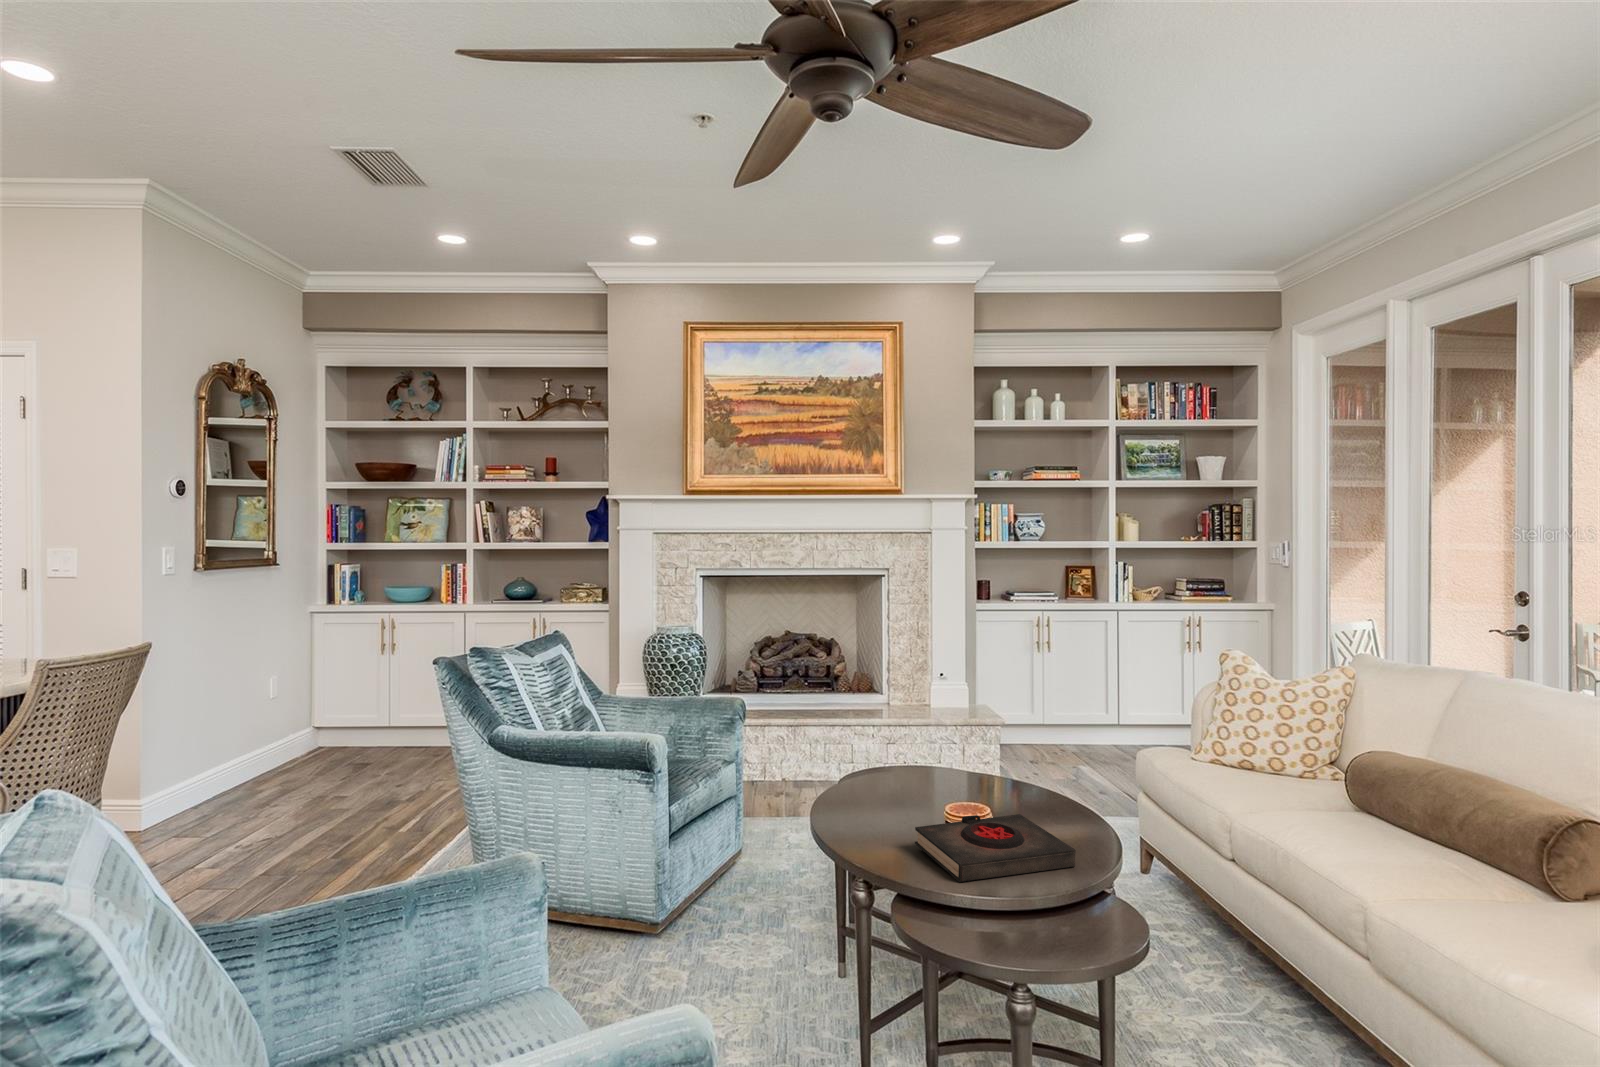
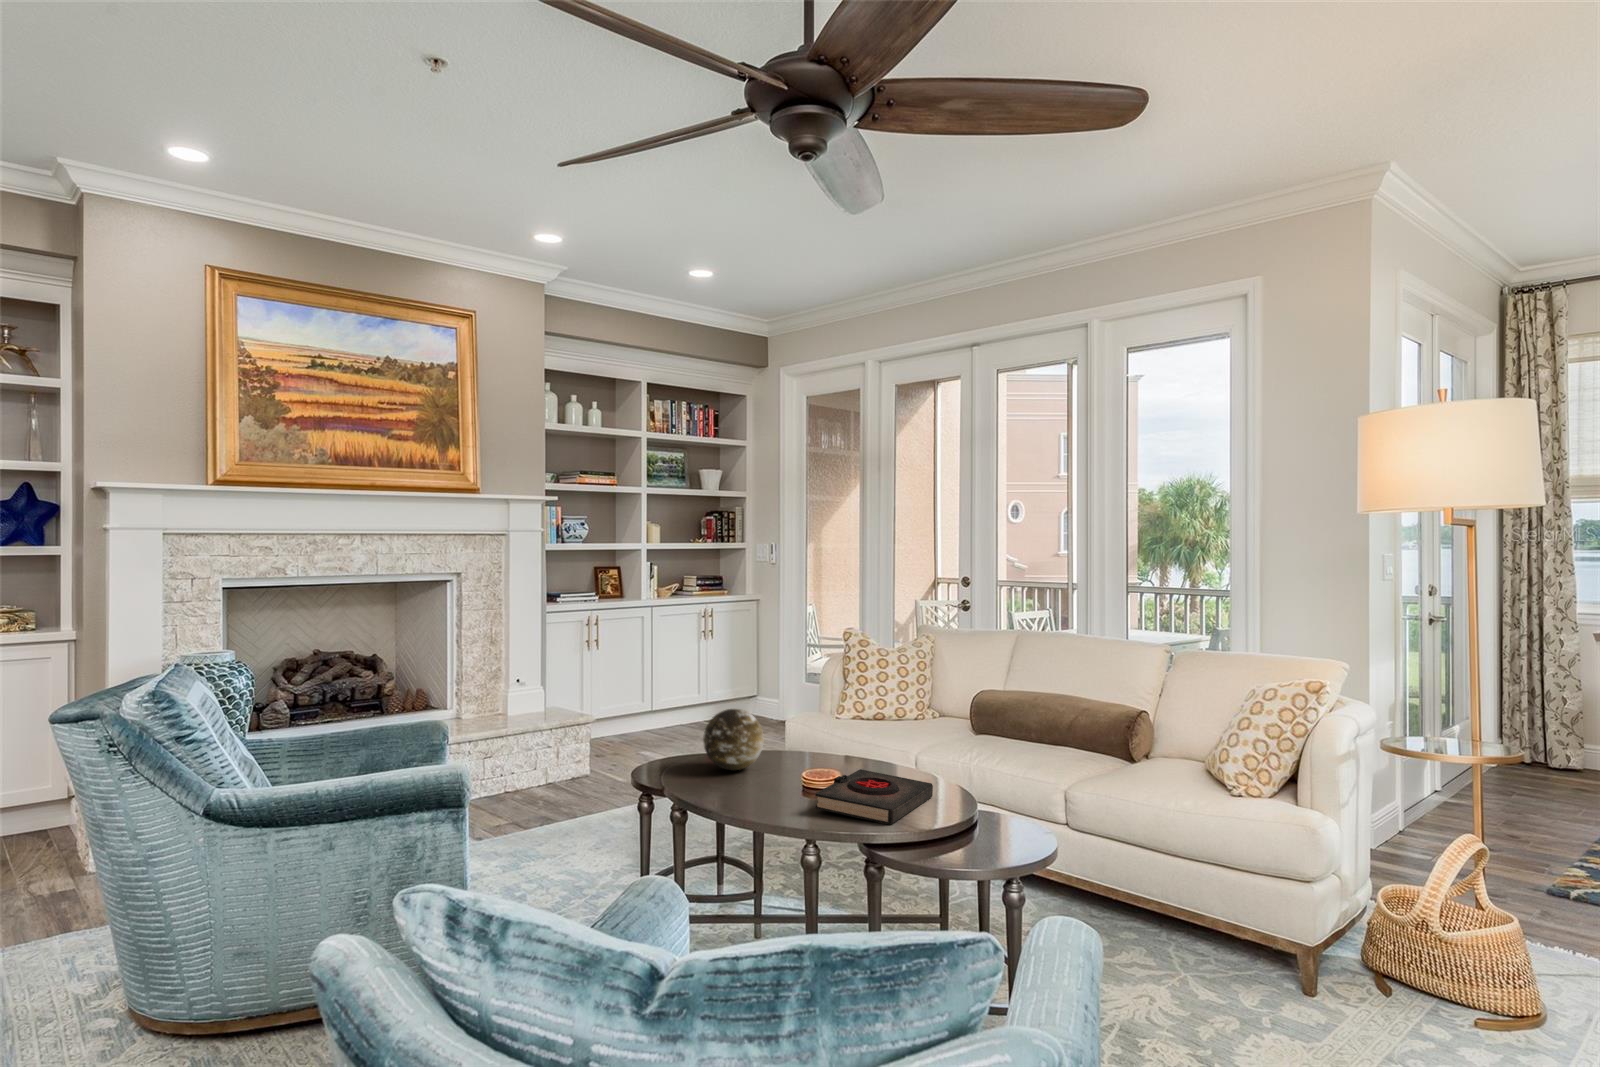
decorative orb: none [910,722,976,789] -> present [703,709,764,770]

